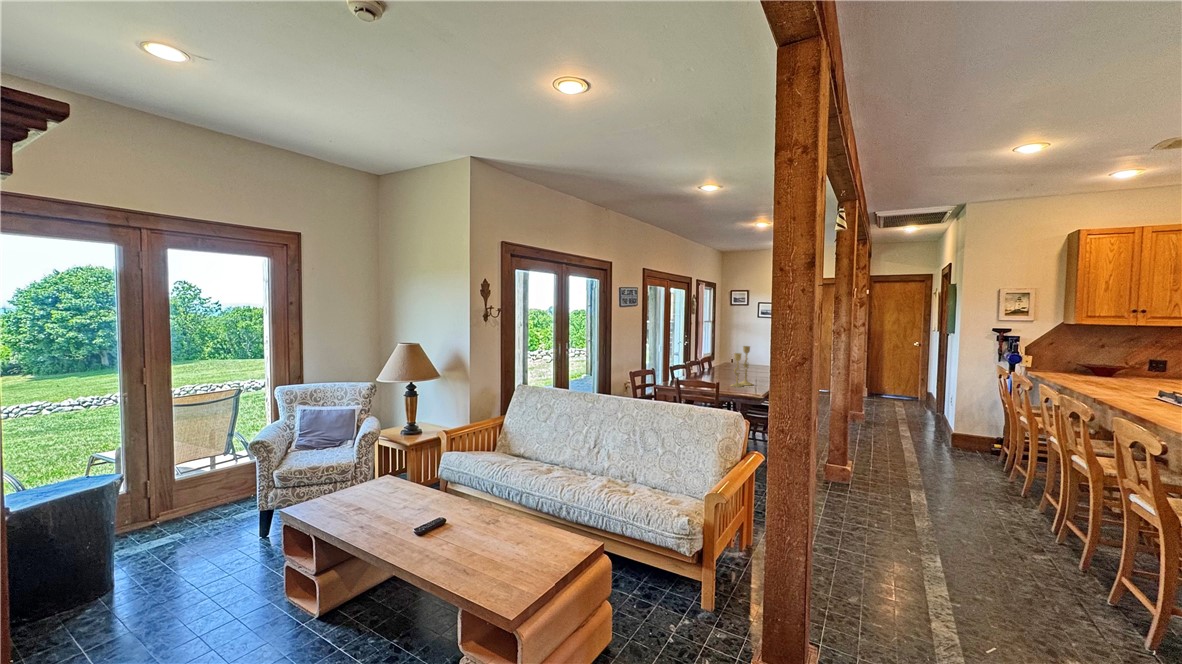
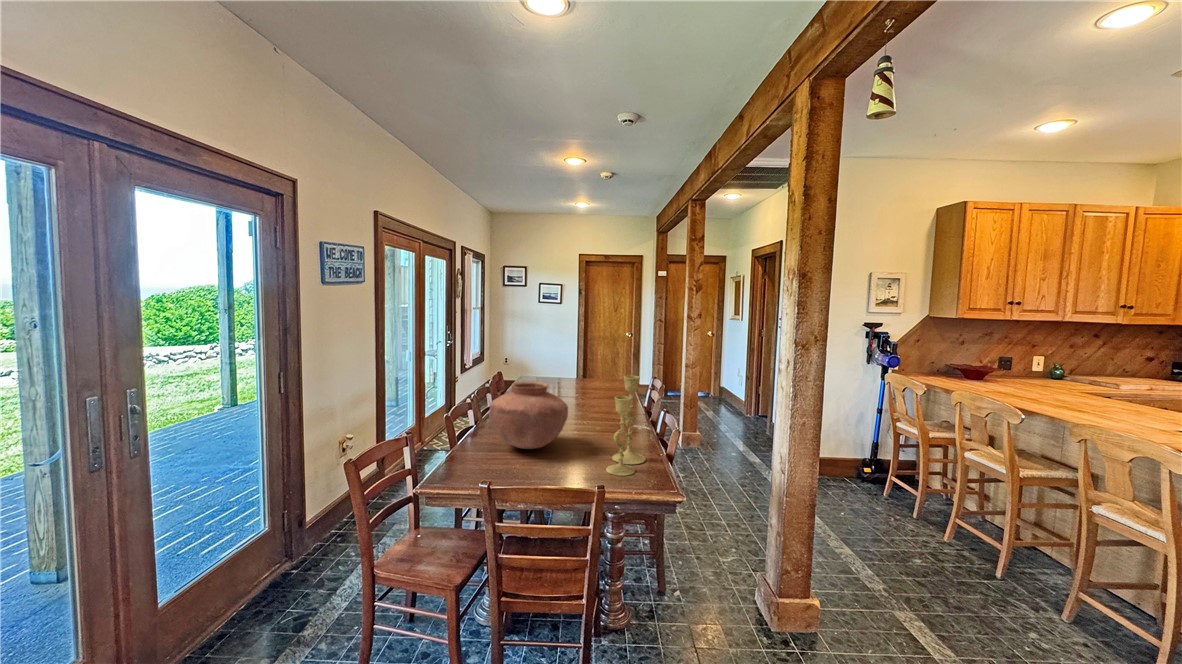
vase: none [685,349,721,379] -> present [489,381,568,449]

